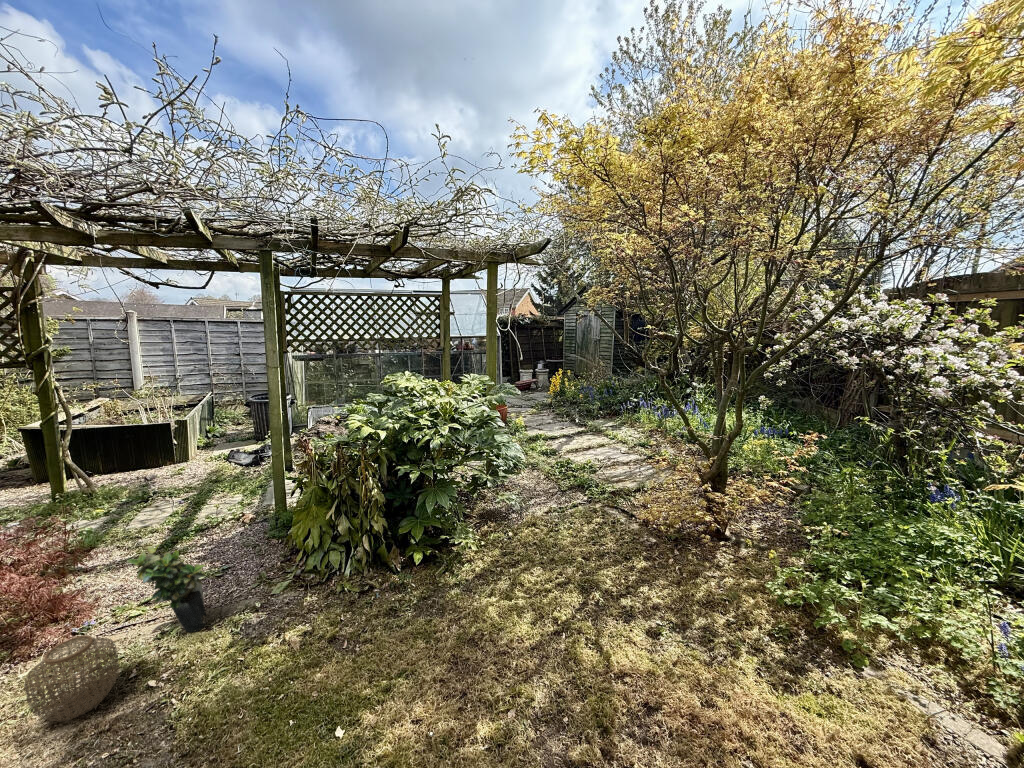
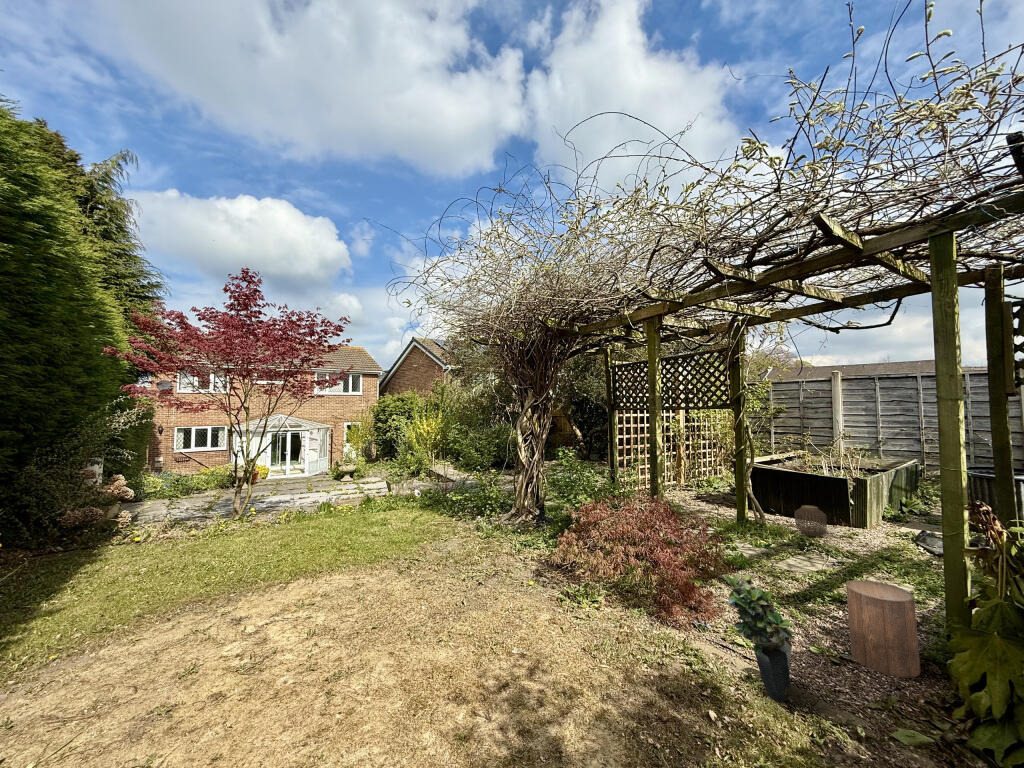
stool: none [219,500,269,566] -> present [846,580,921,678]
woven basket: present [24,635,119,721] -> present [794,505,827,536]

